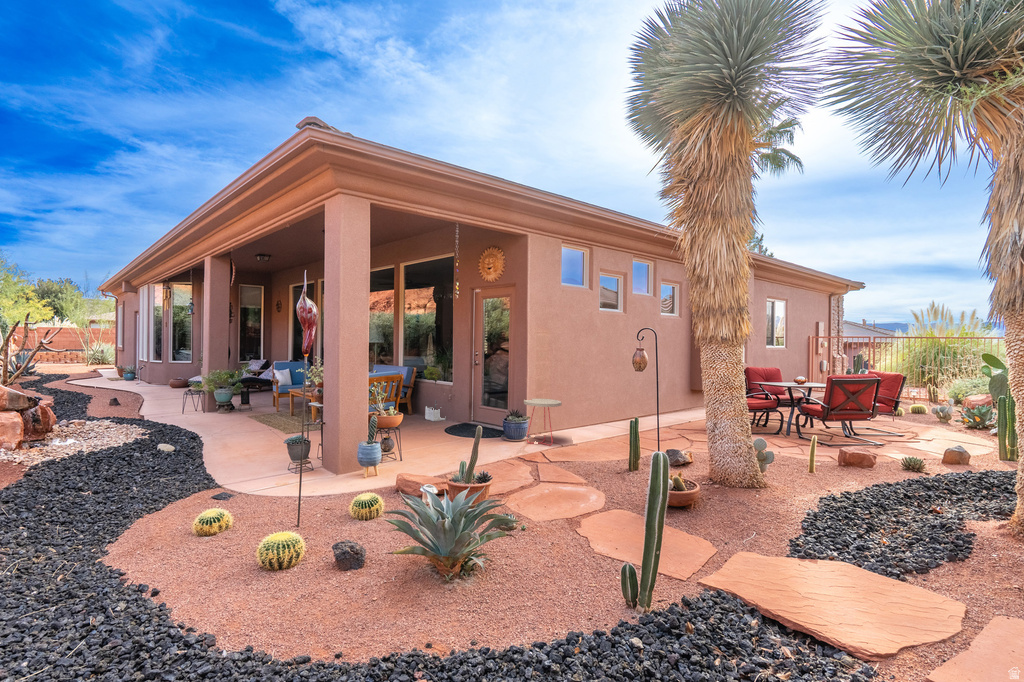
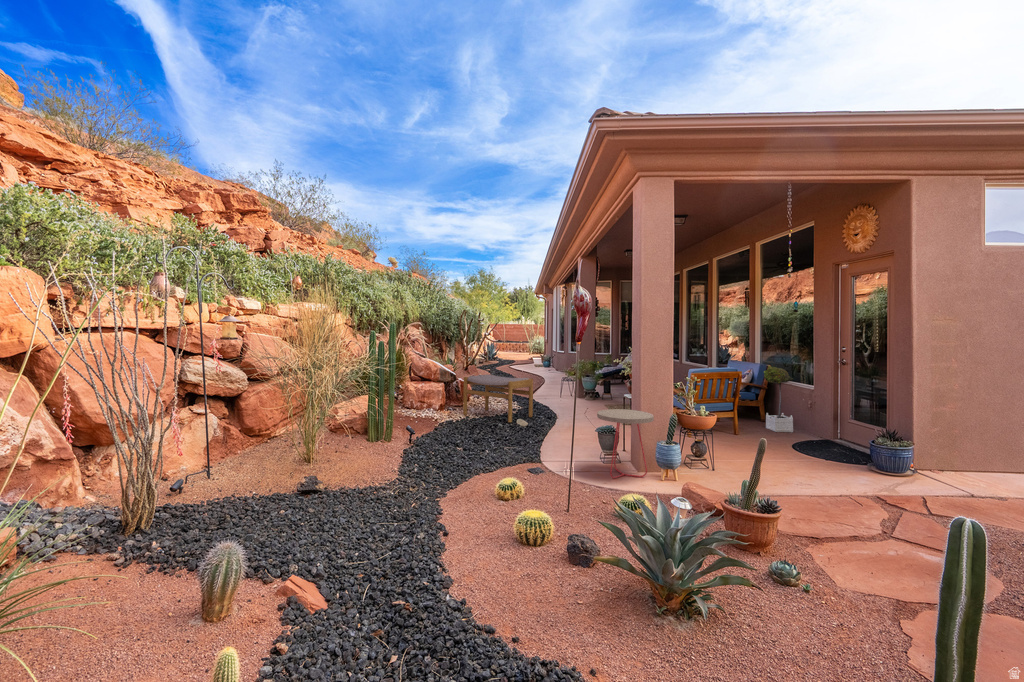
footstool: none [62,390,182,449] -> present [463,374,533,423]
side table: present [524,399,562,446] -> present [597,409,654,479]

